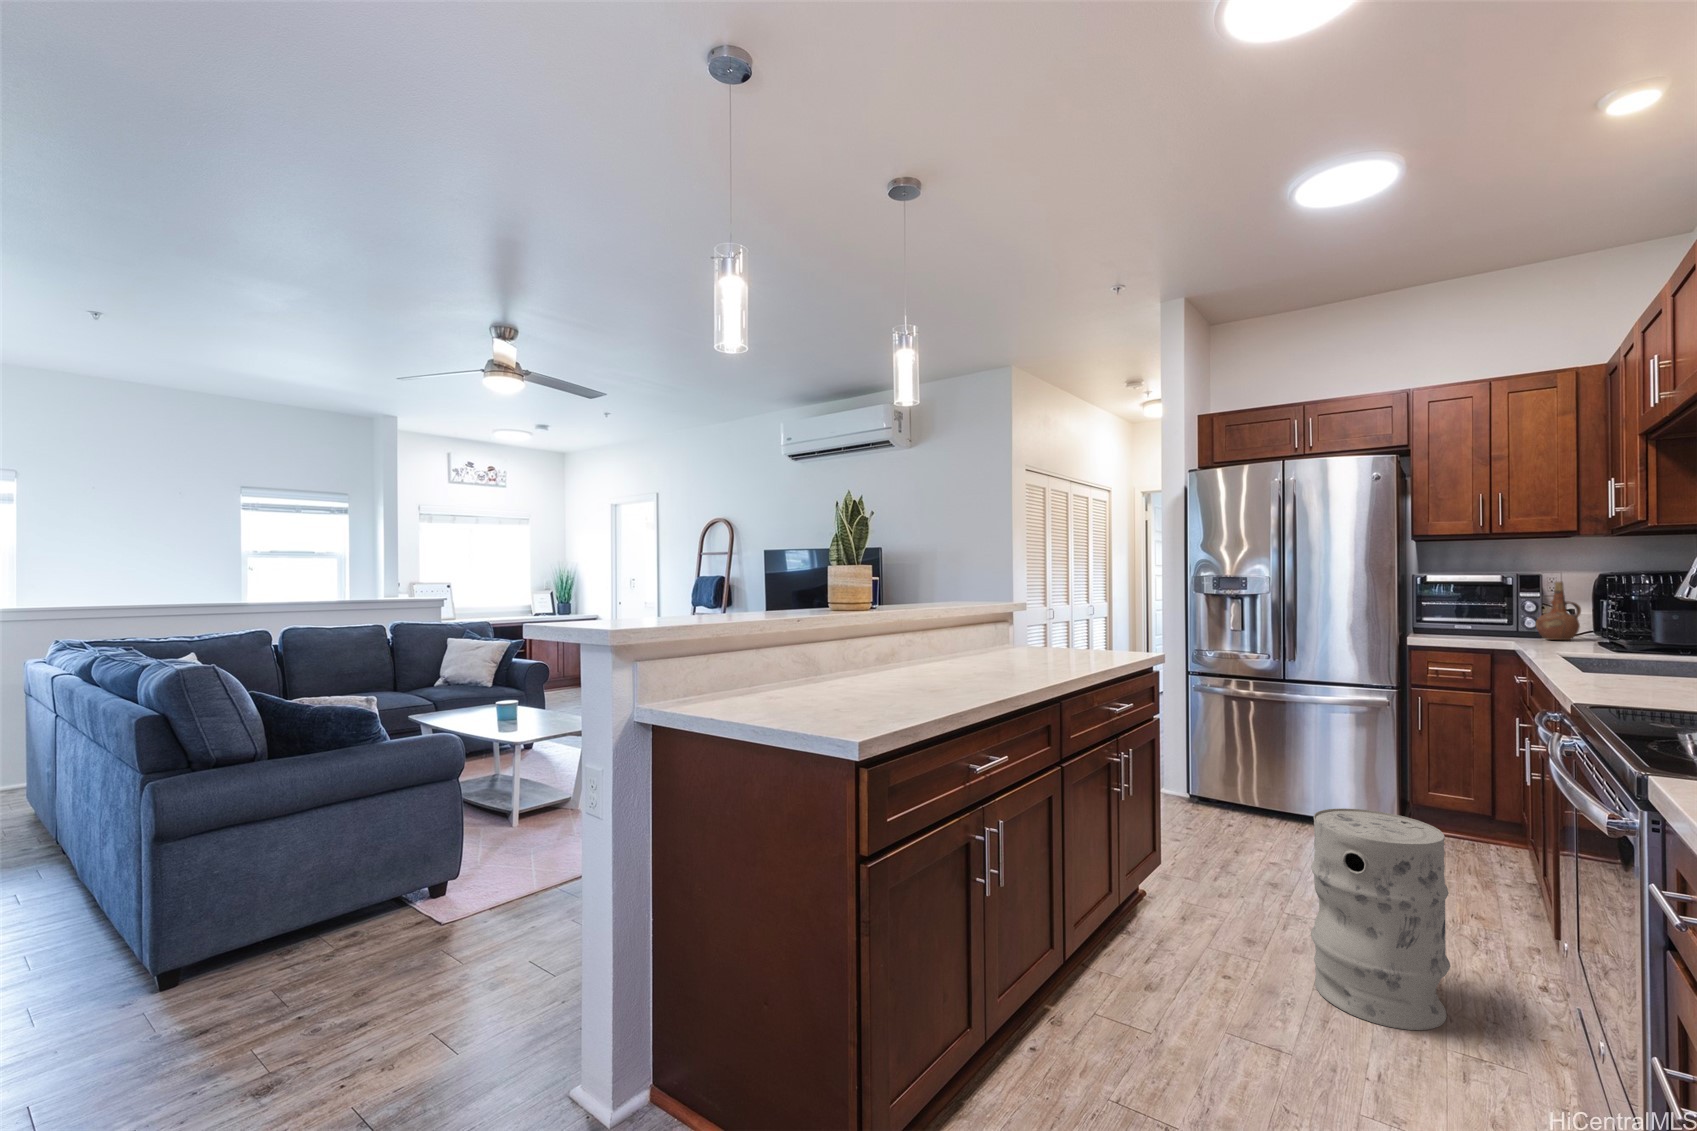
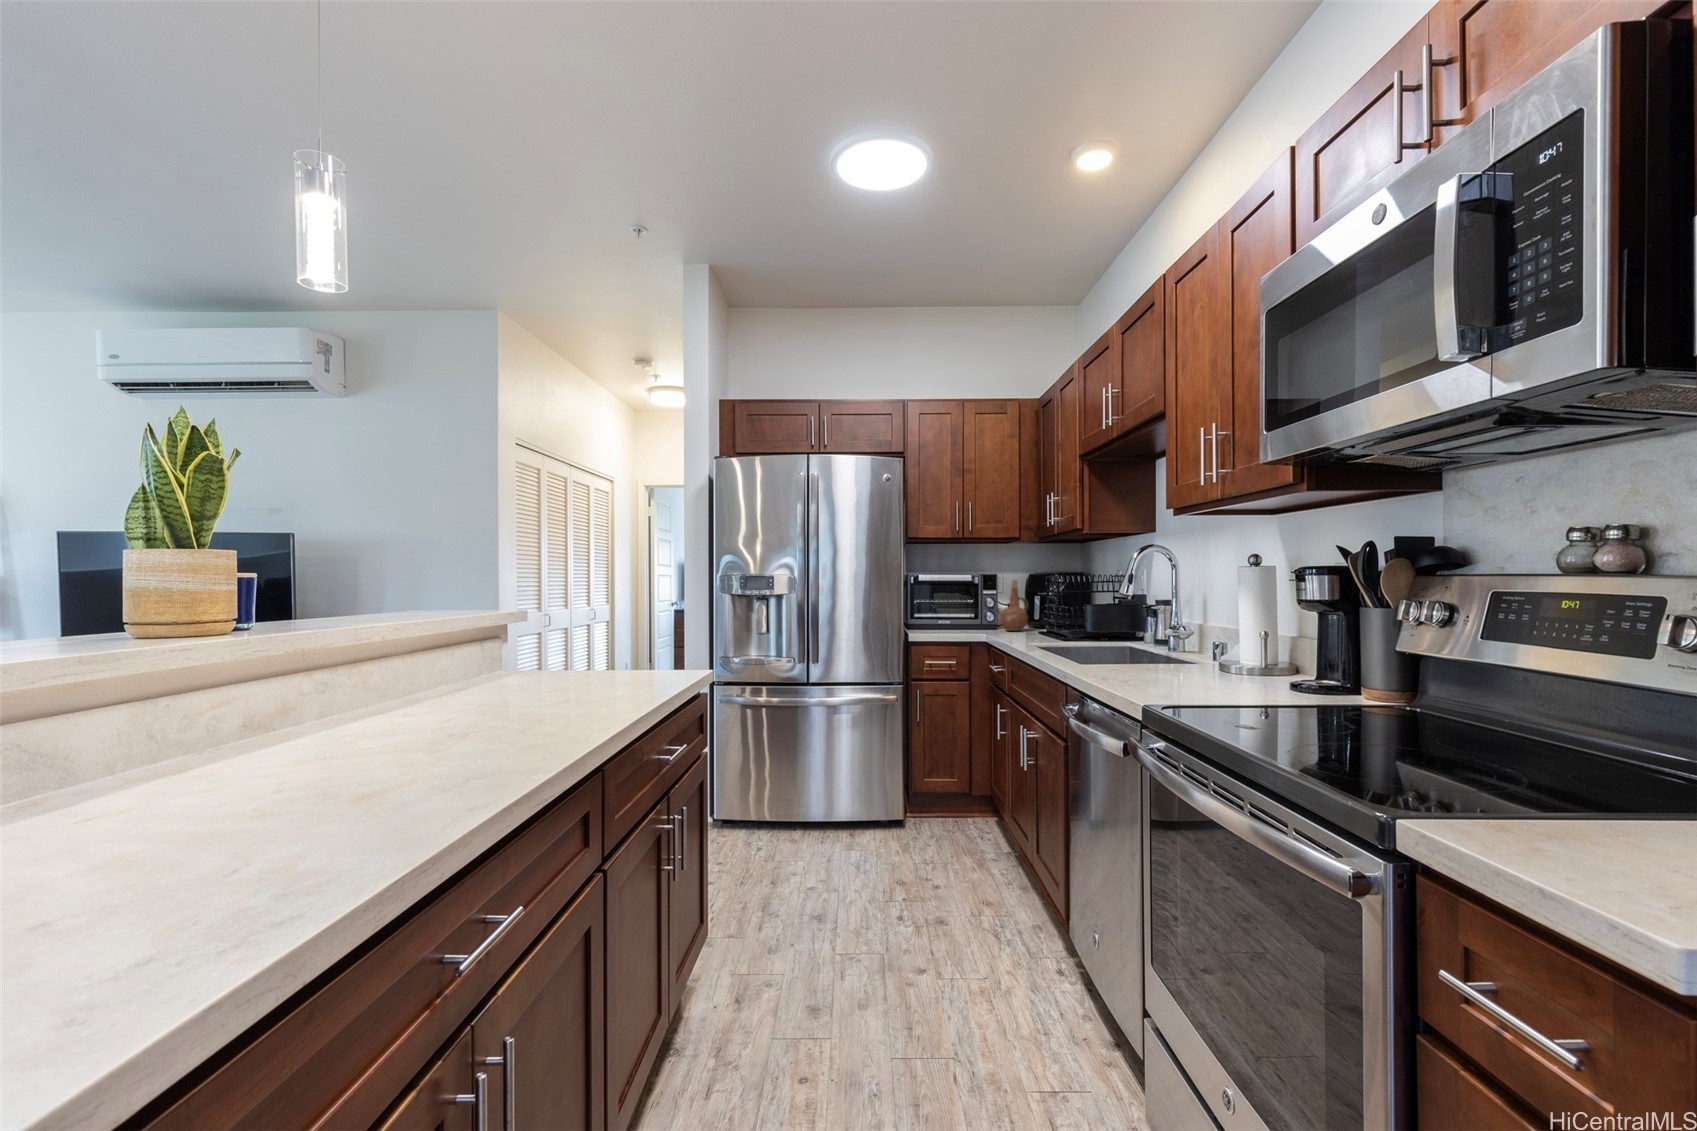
trash can: present [1311,808,1450,1030] -> none [893,834,1021,1094]

